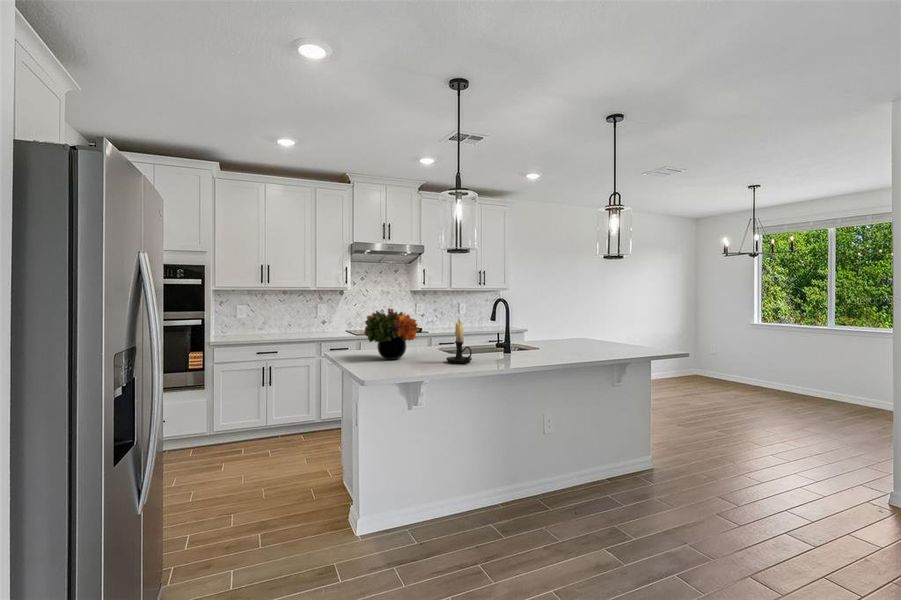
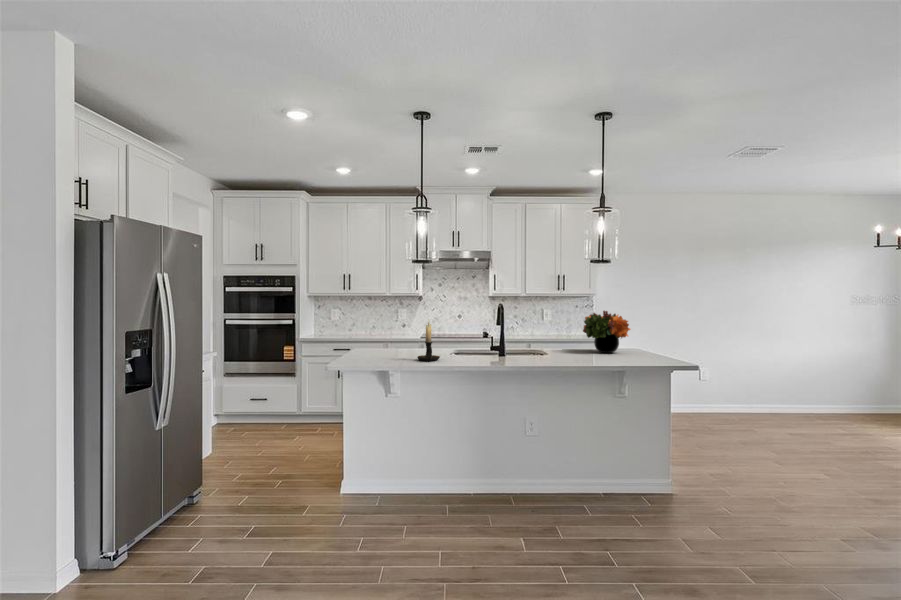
flower arrangement: present [364,308,419,360] -> present [583,311,630,353]

